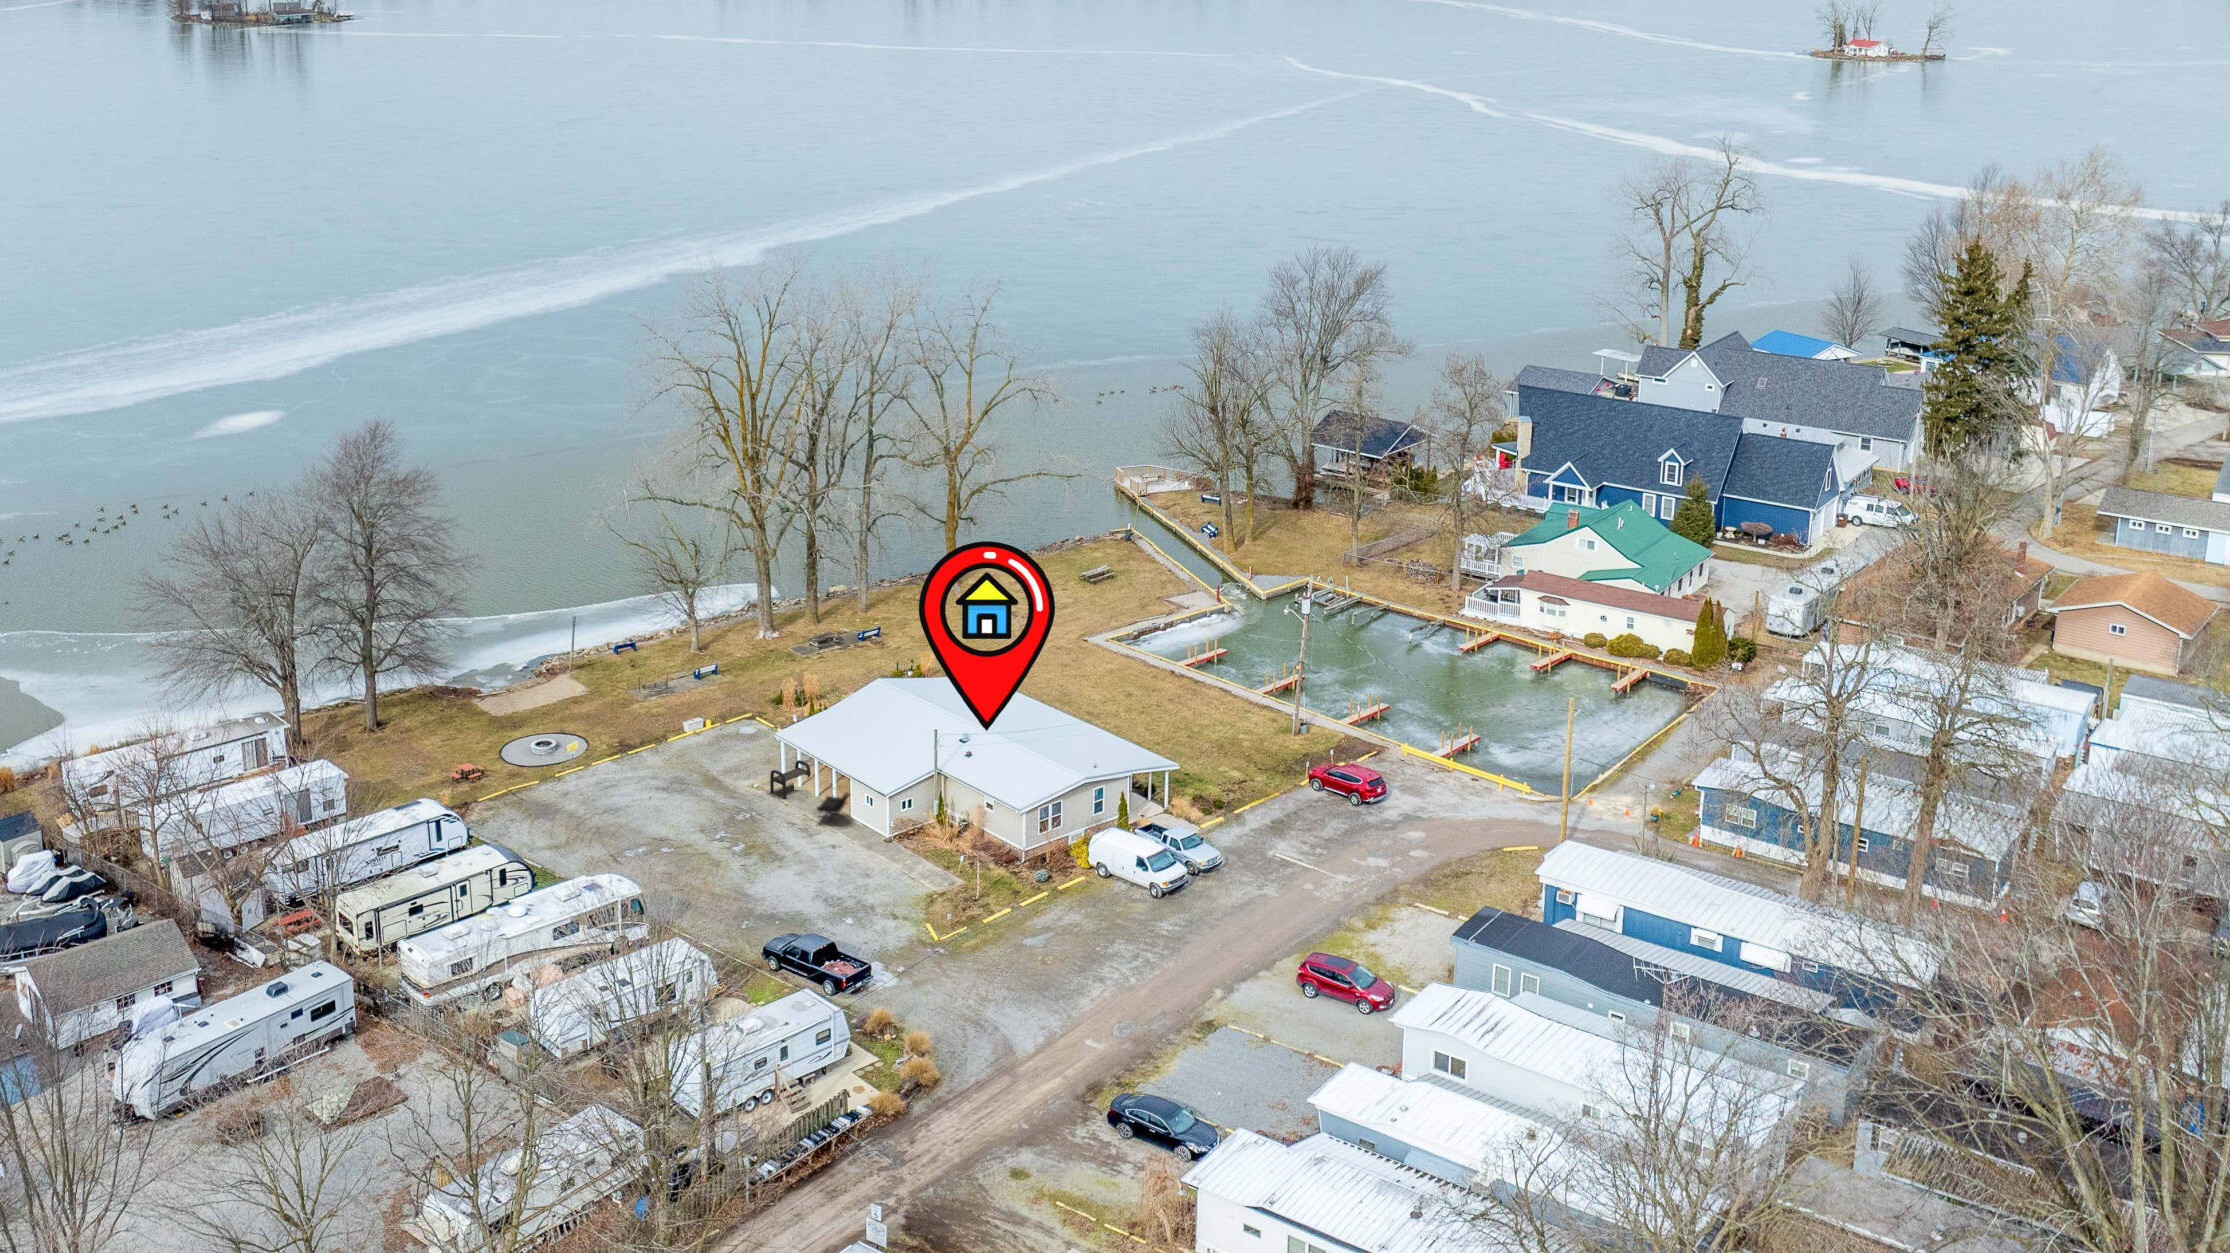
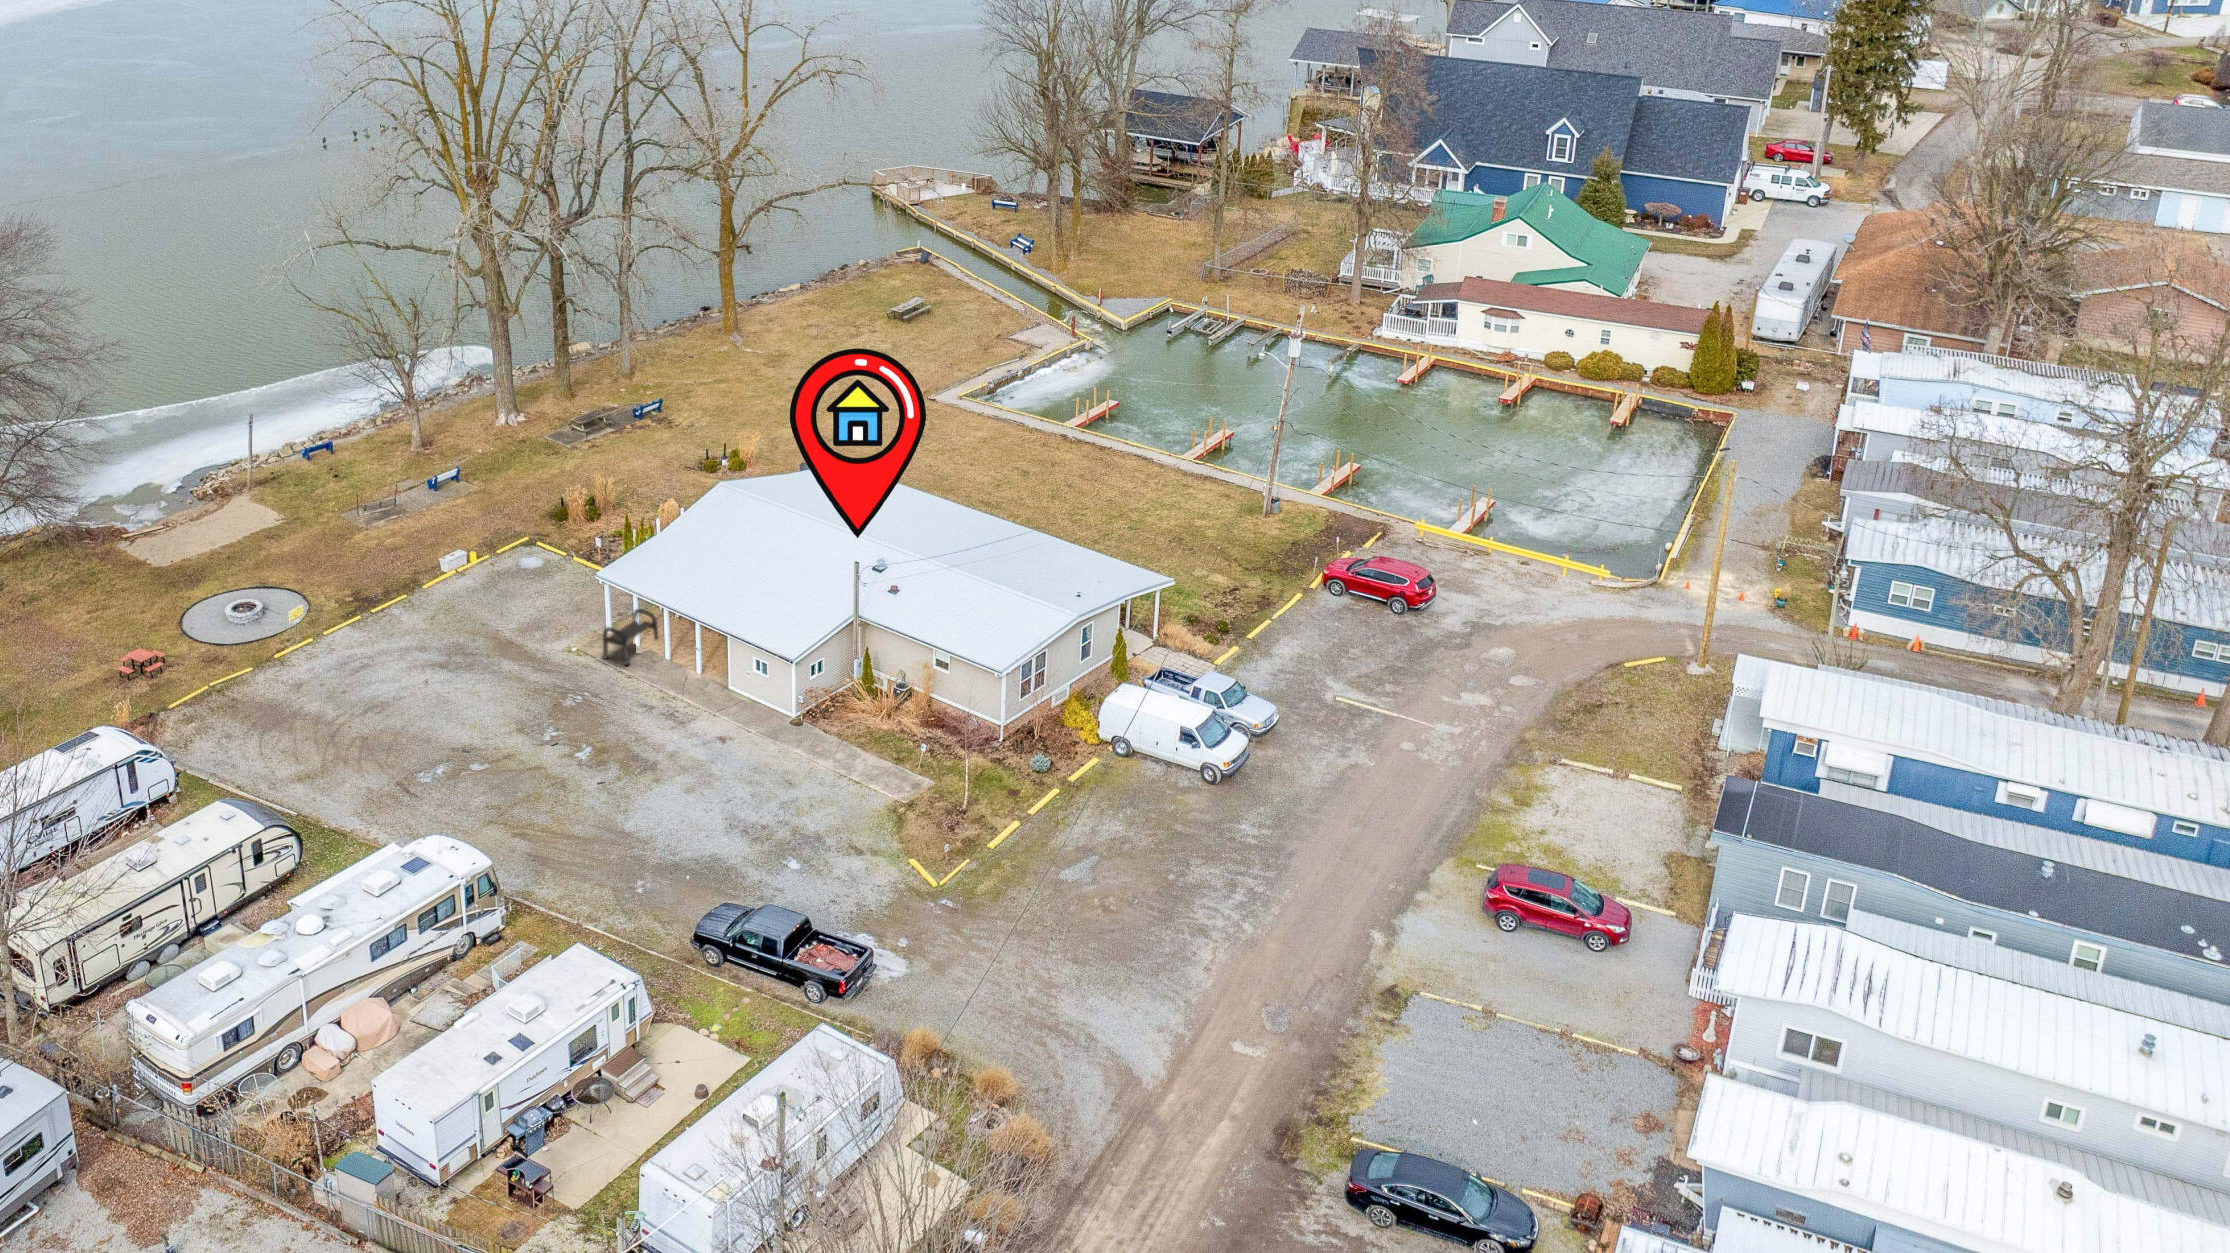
lounge chair: present [817,793,848,818] -> none [683,654,729,700]

